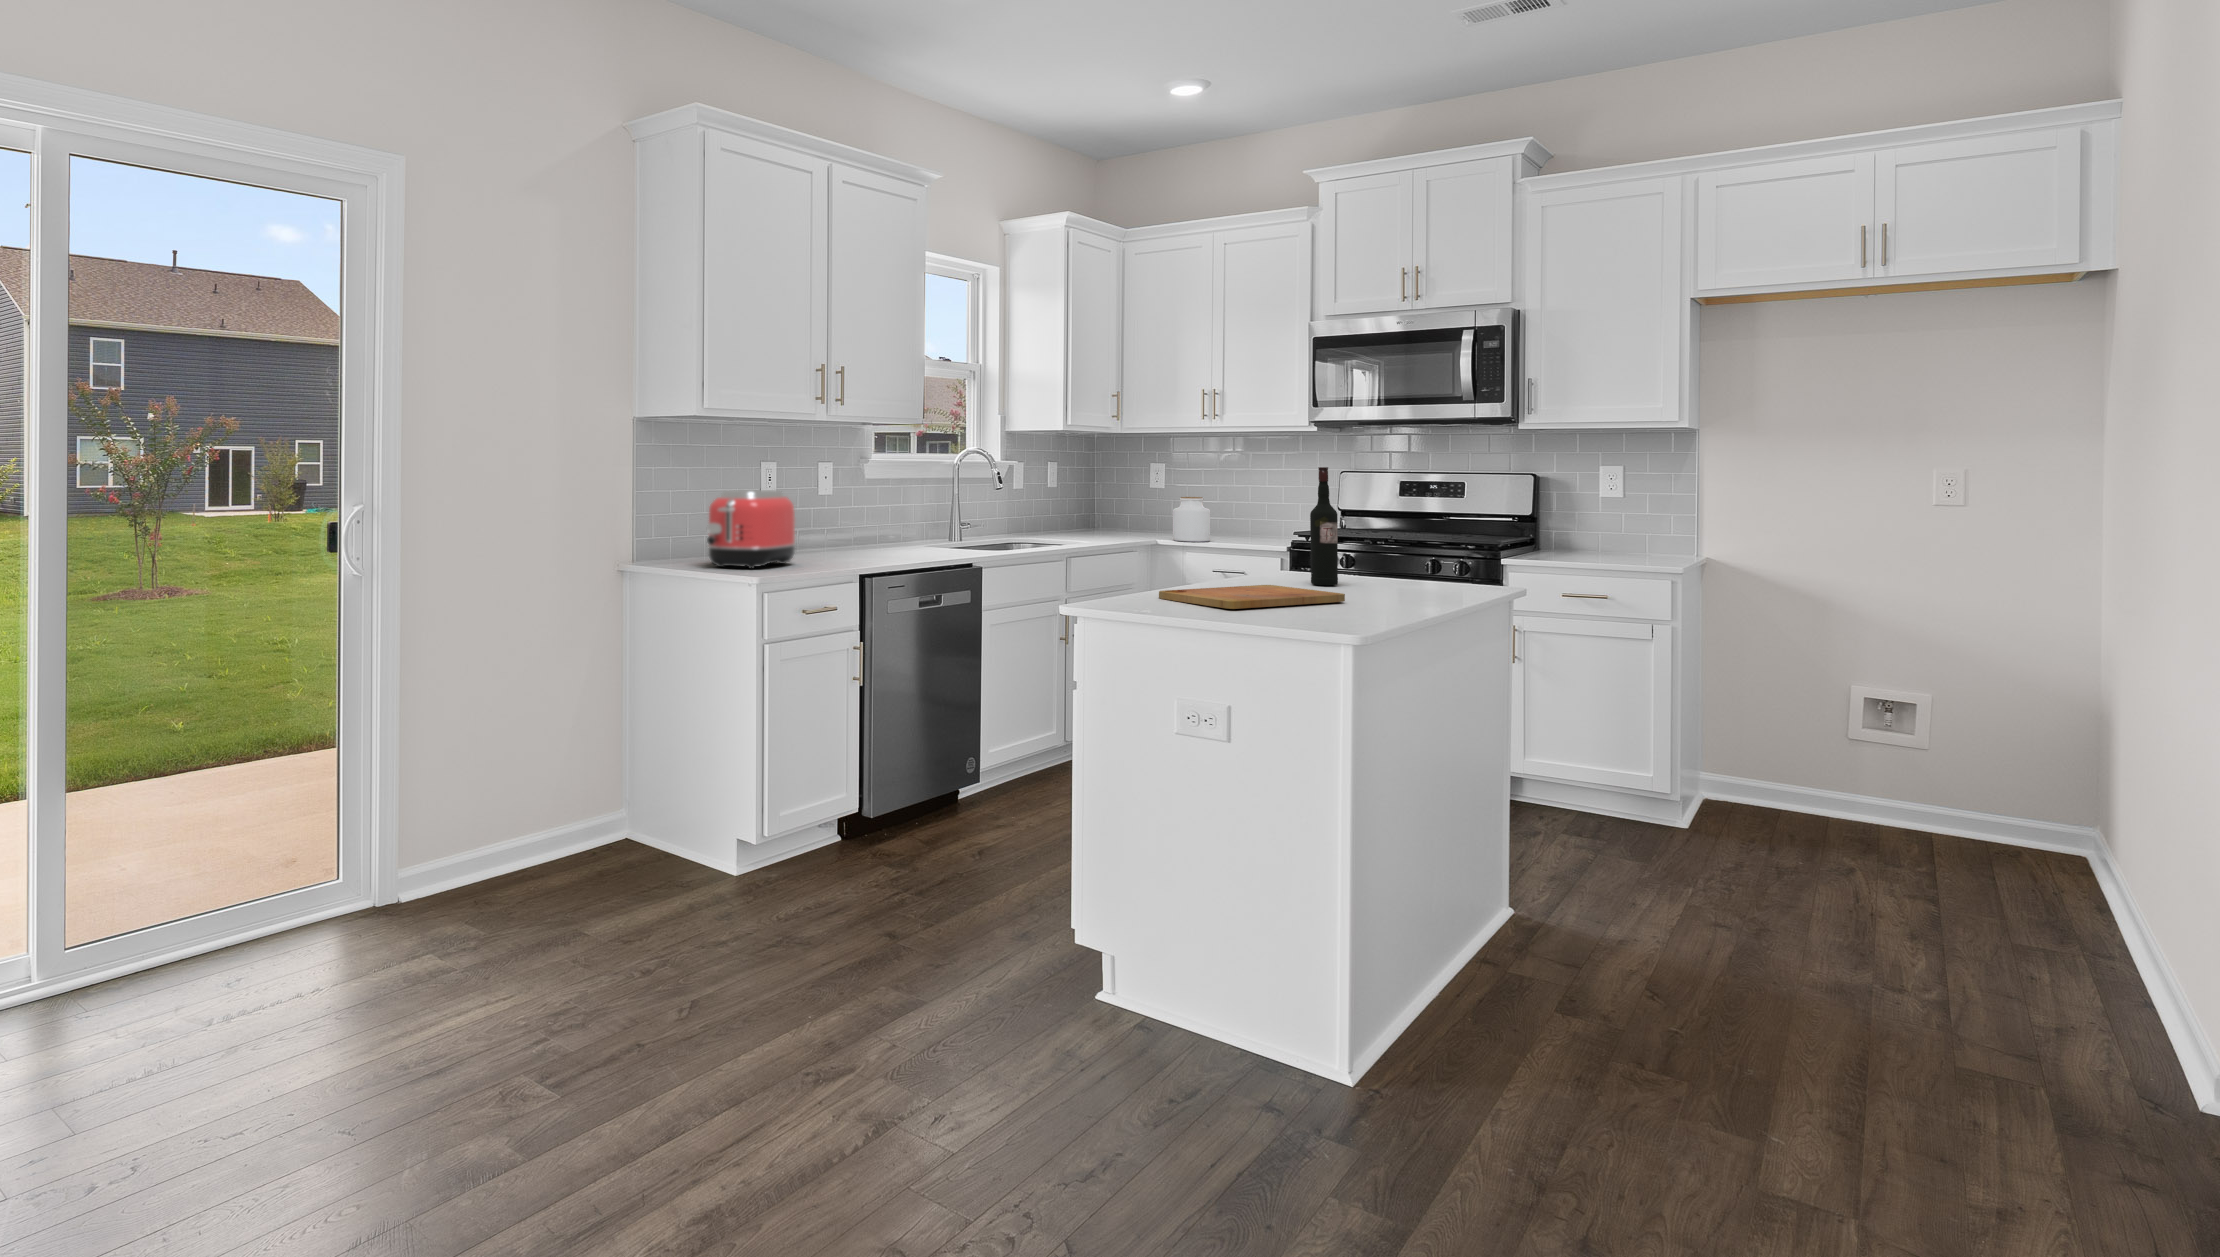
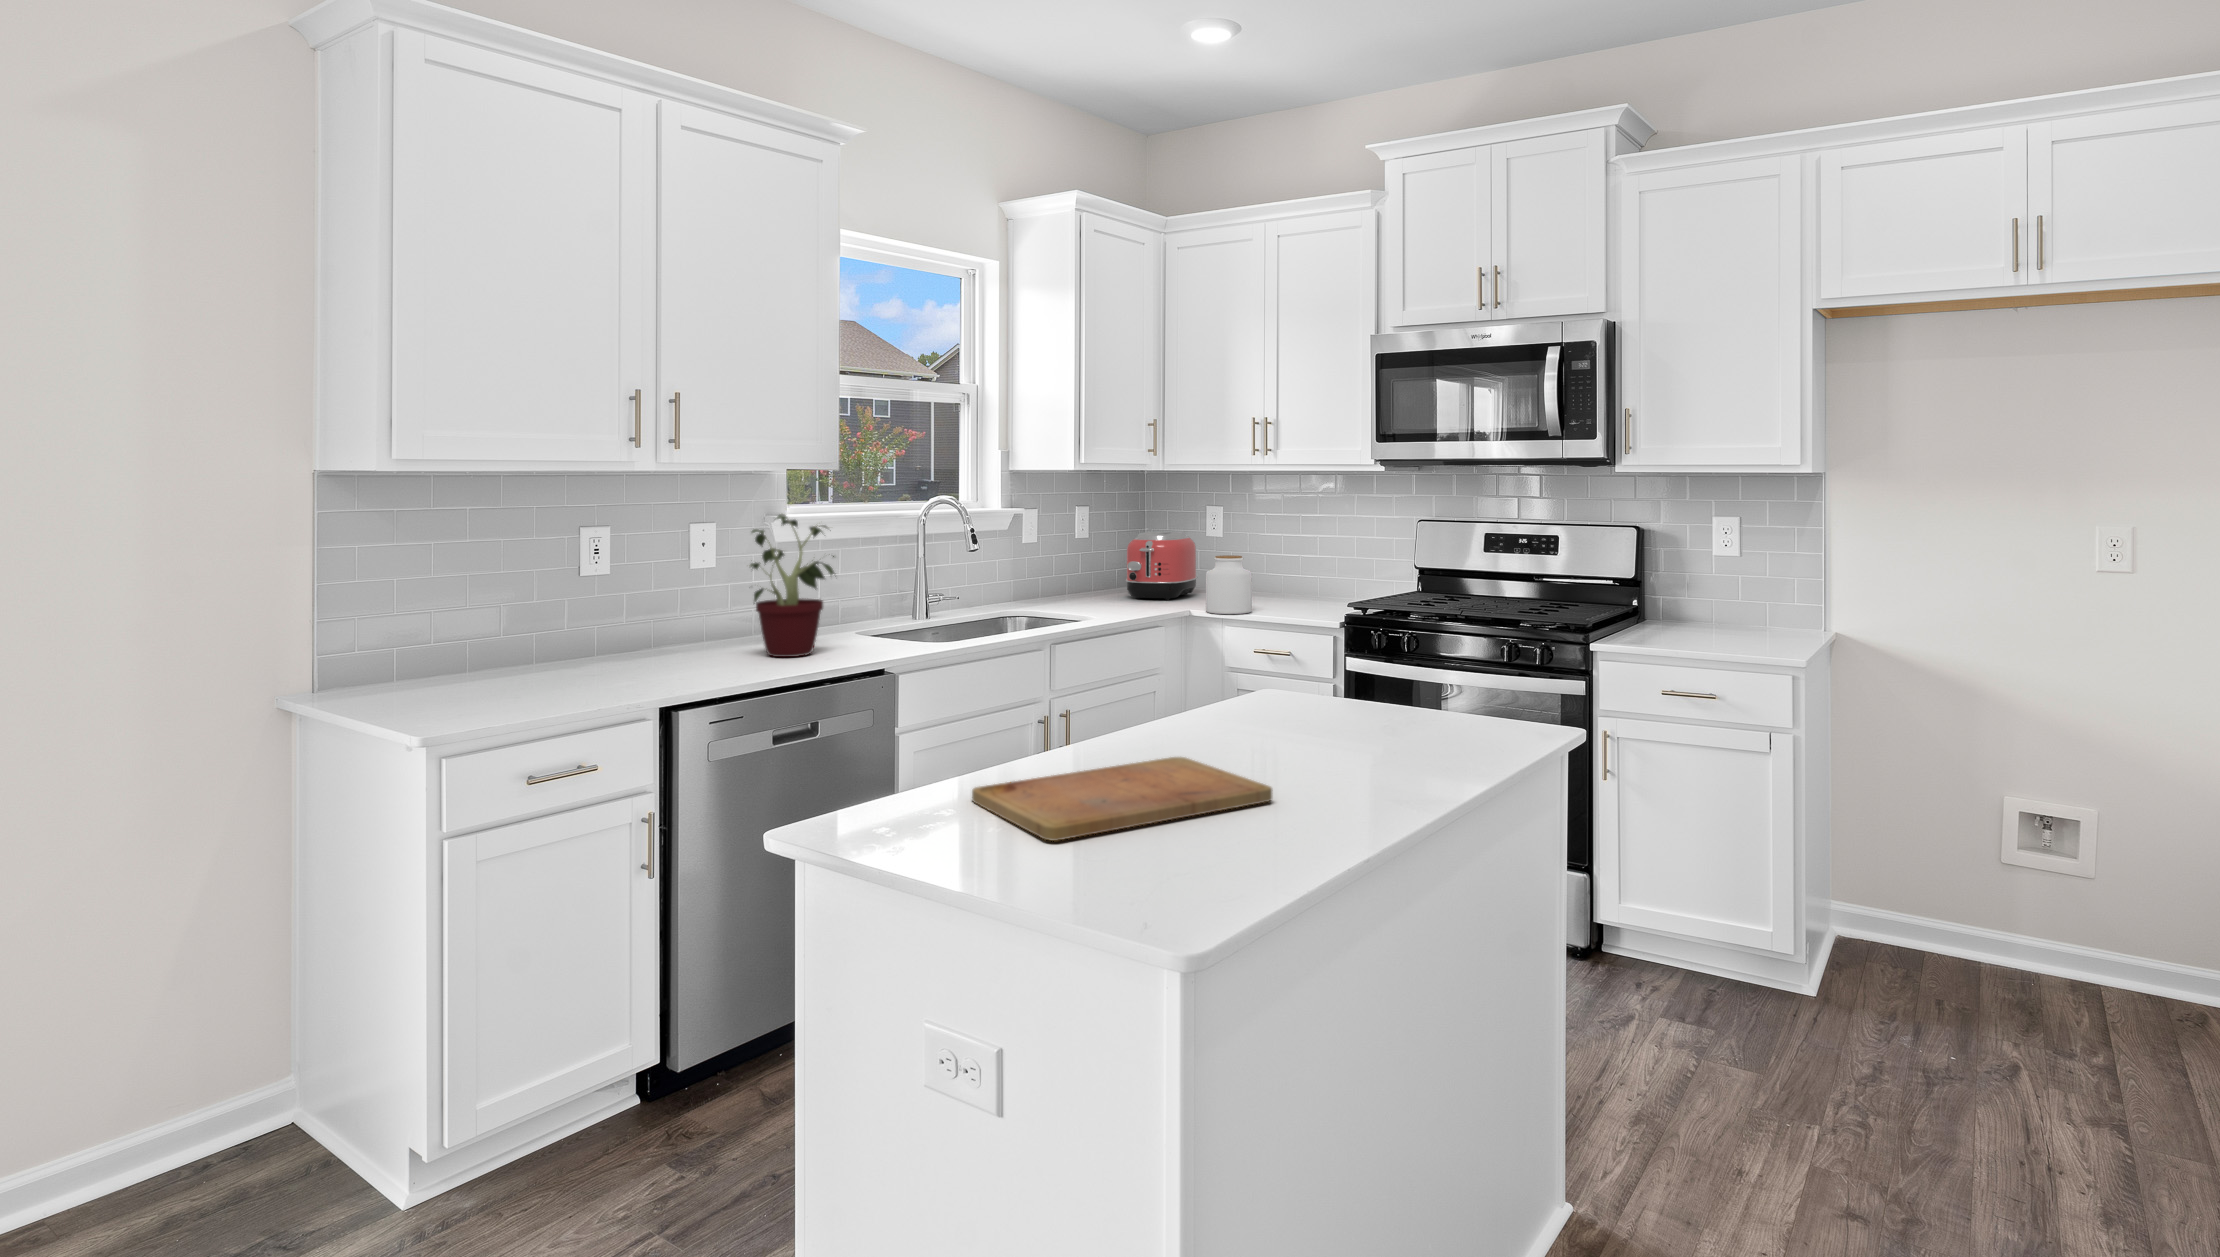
potted plant: none [871,454,935,554] -> present [750,514,834,657]
wine bottle: present [1310,467,1338,585] -> none [1263,560,1304,744]
toaster: present [707,490,795,569] -> present [1125,531,1198,600]

